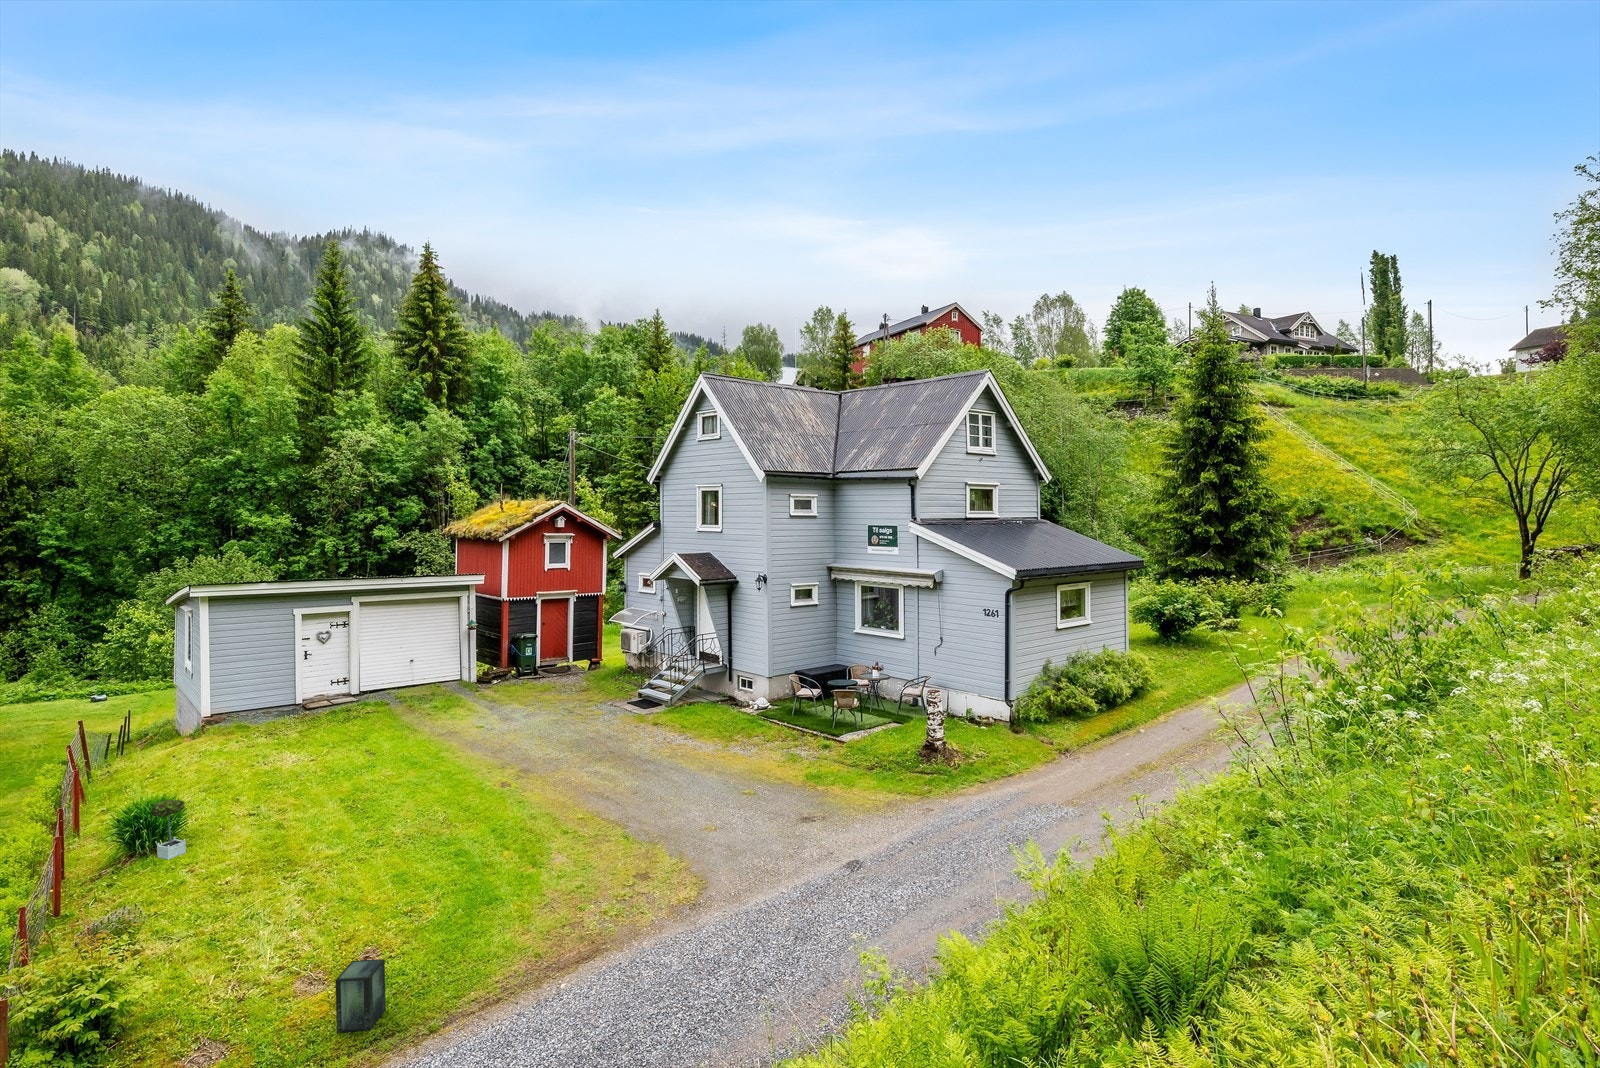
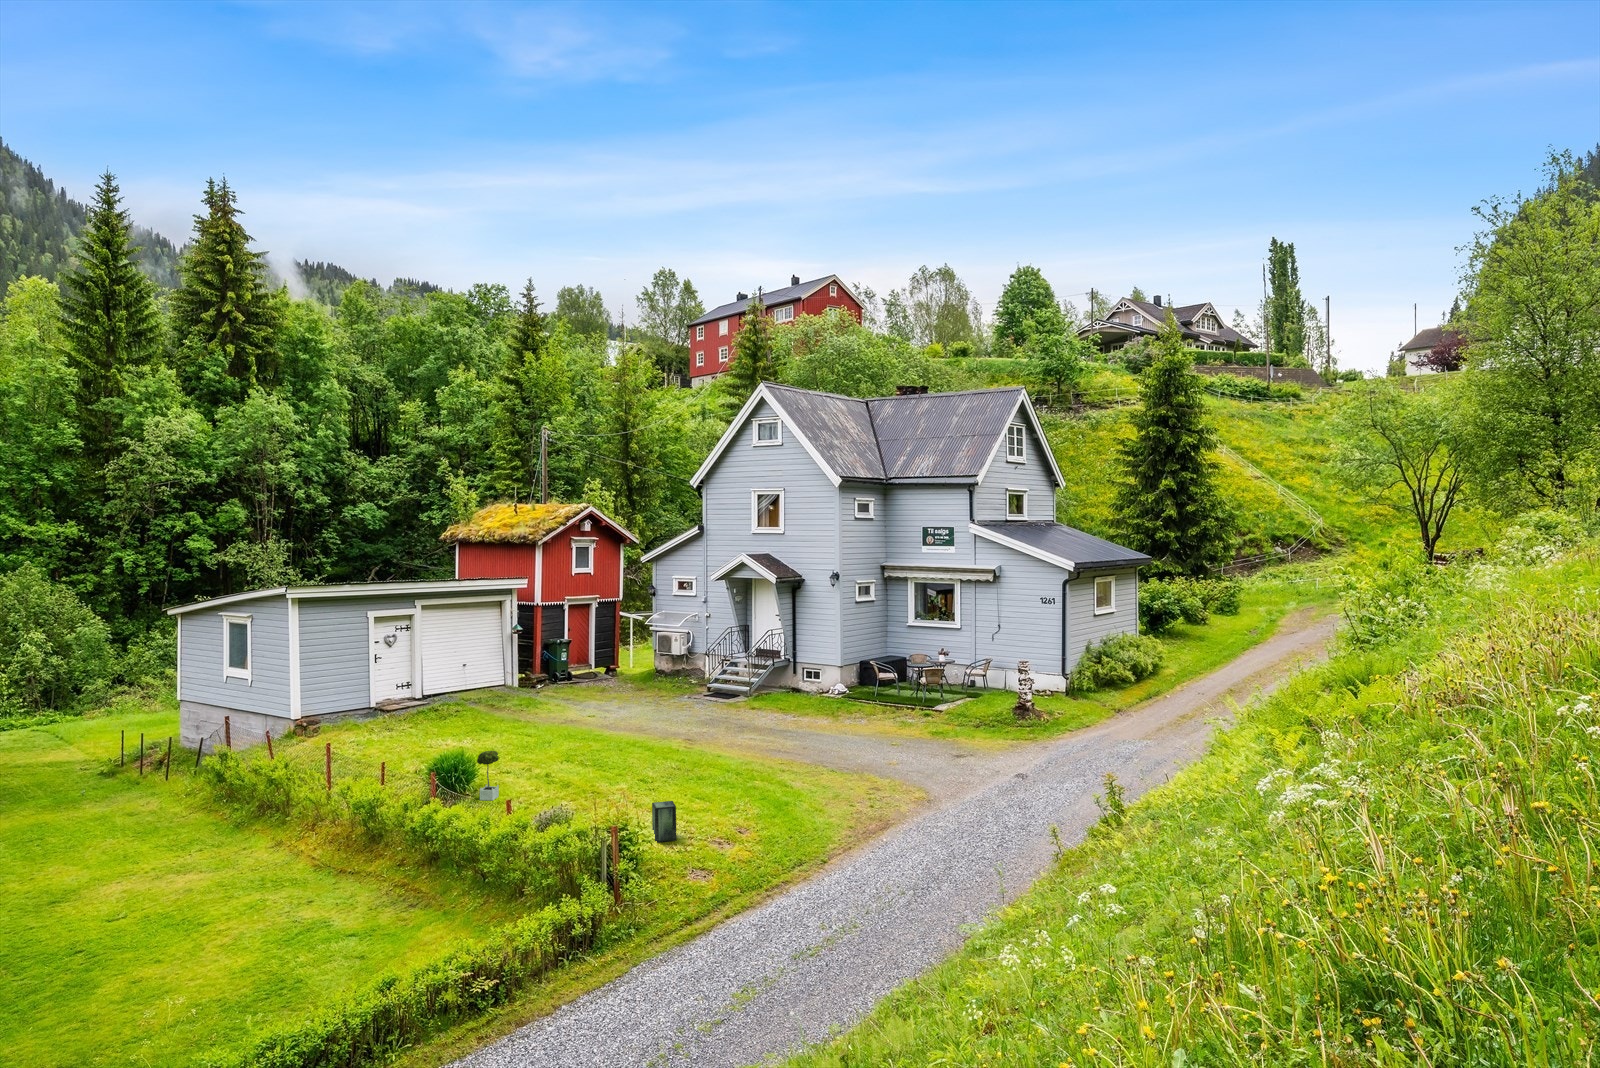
storage box: present [335,959,386,1033] -> present [652,801,676,843]

